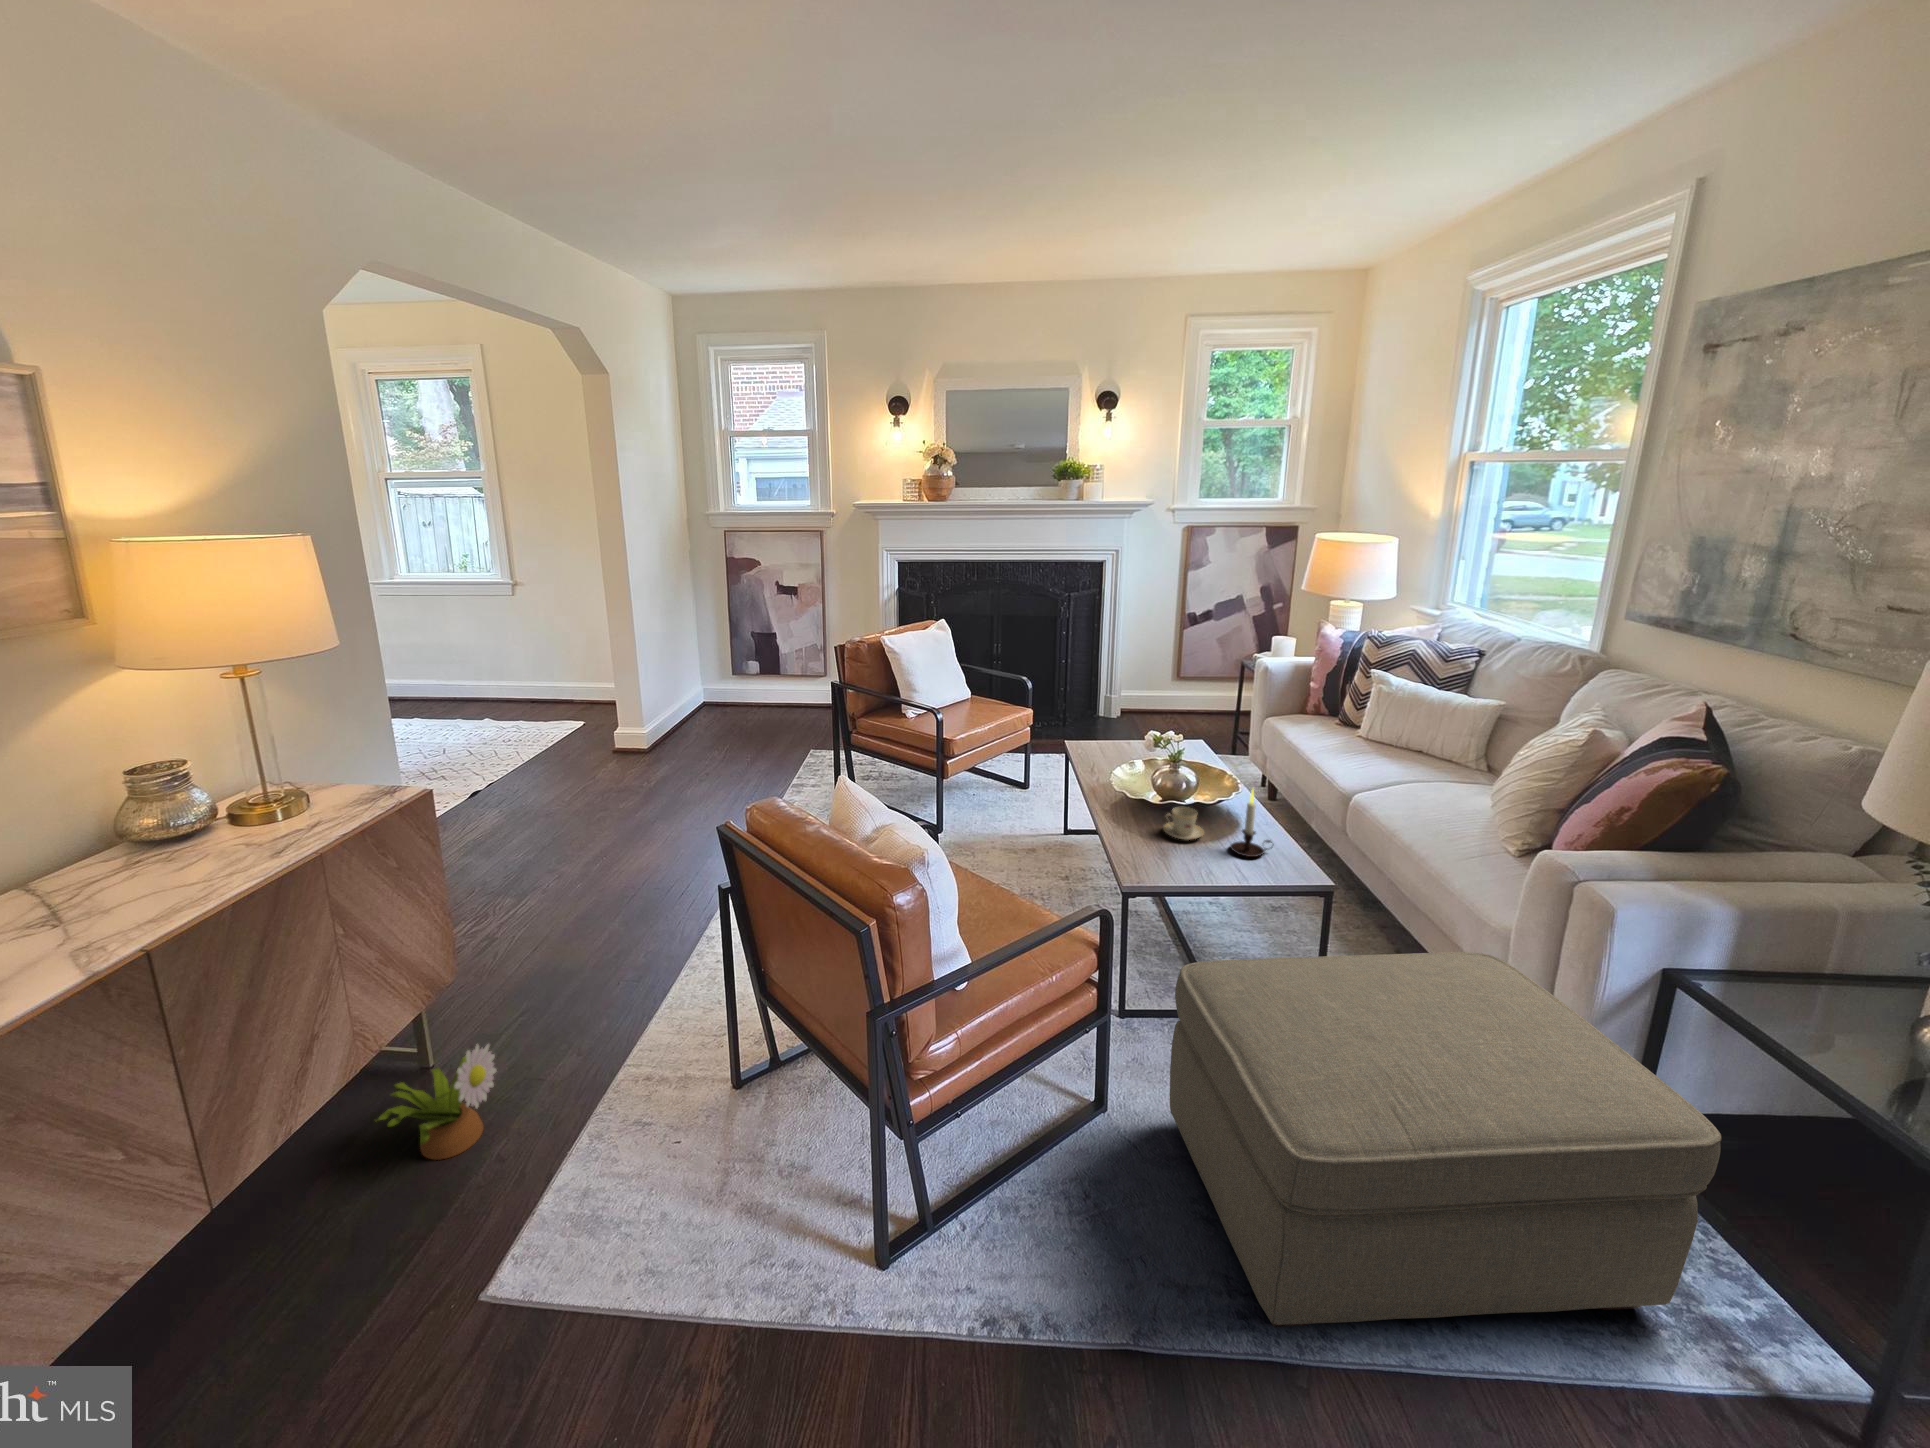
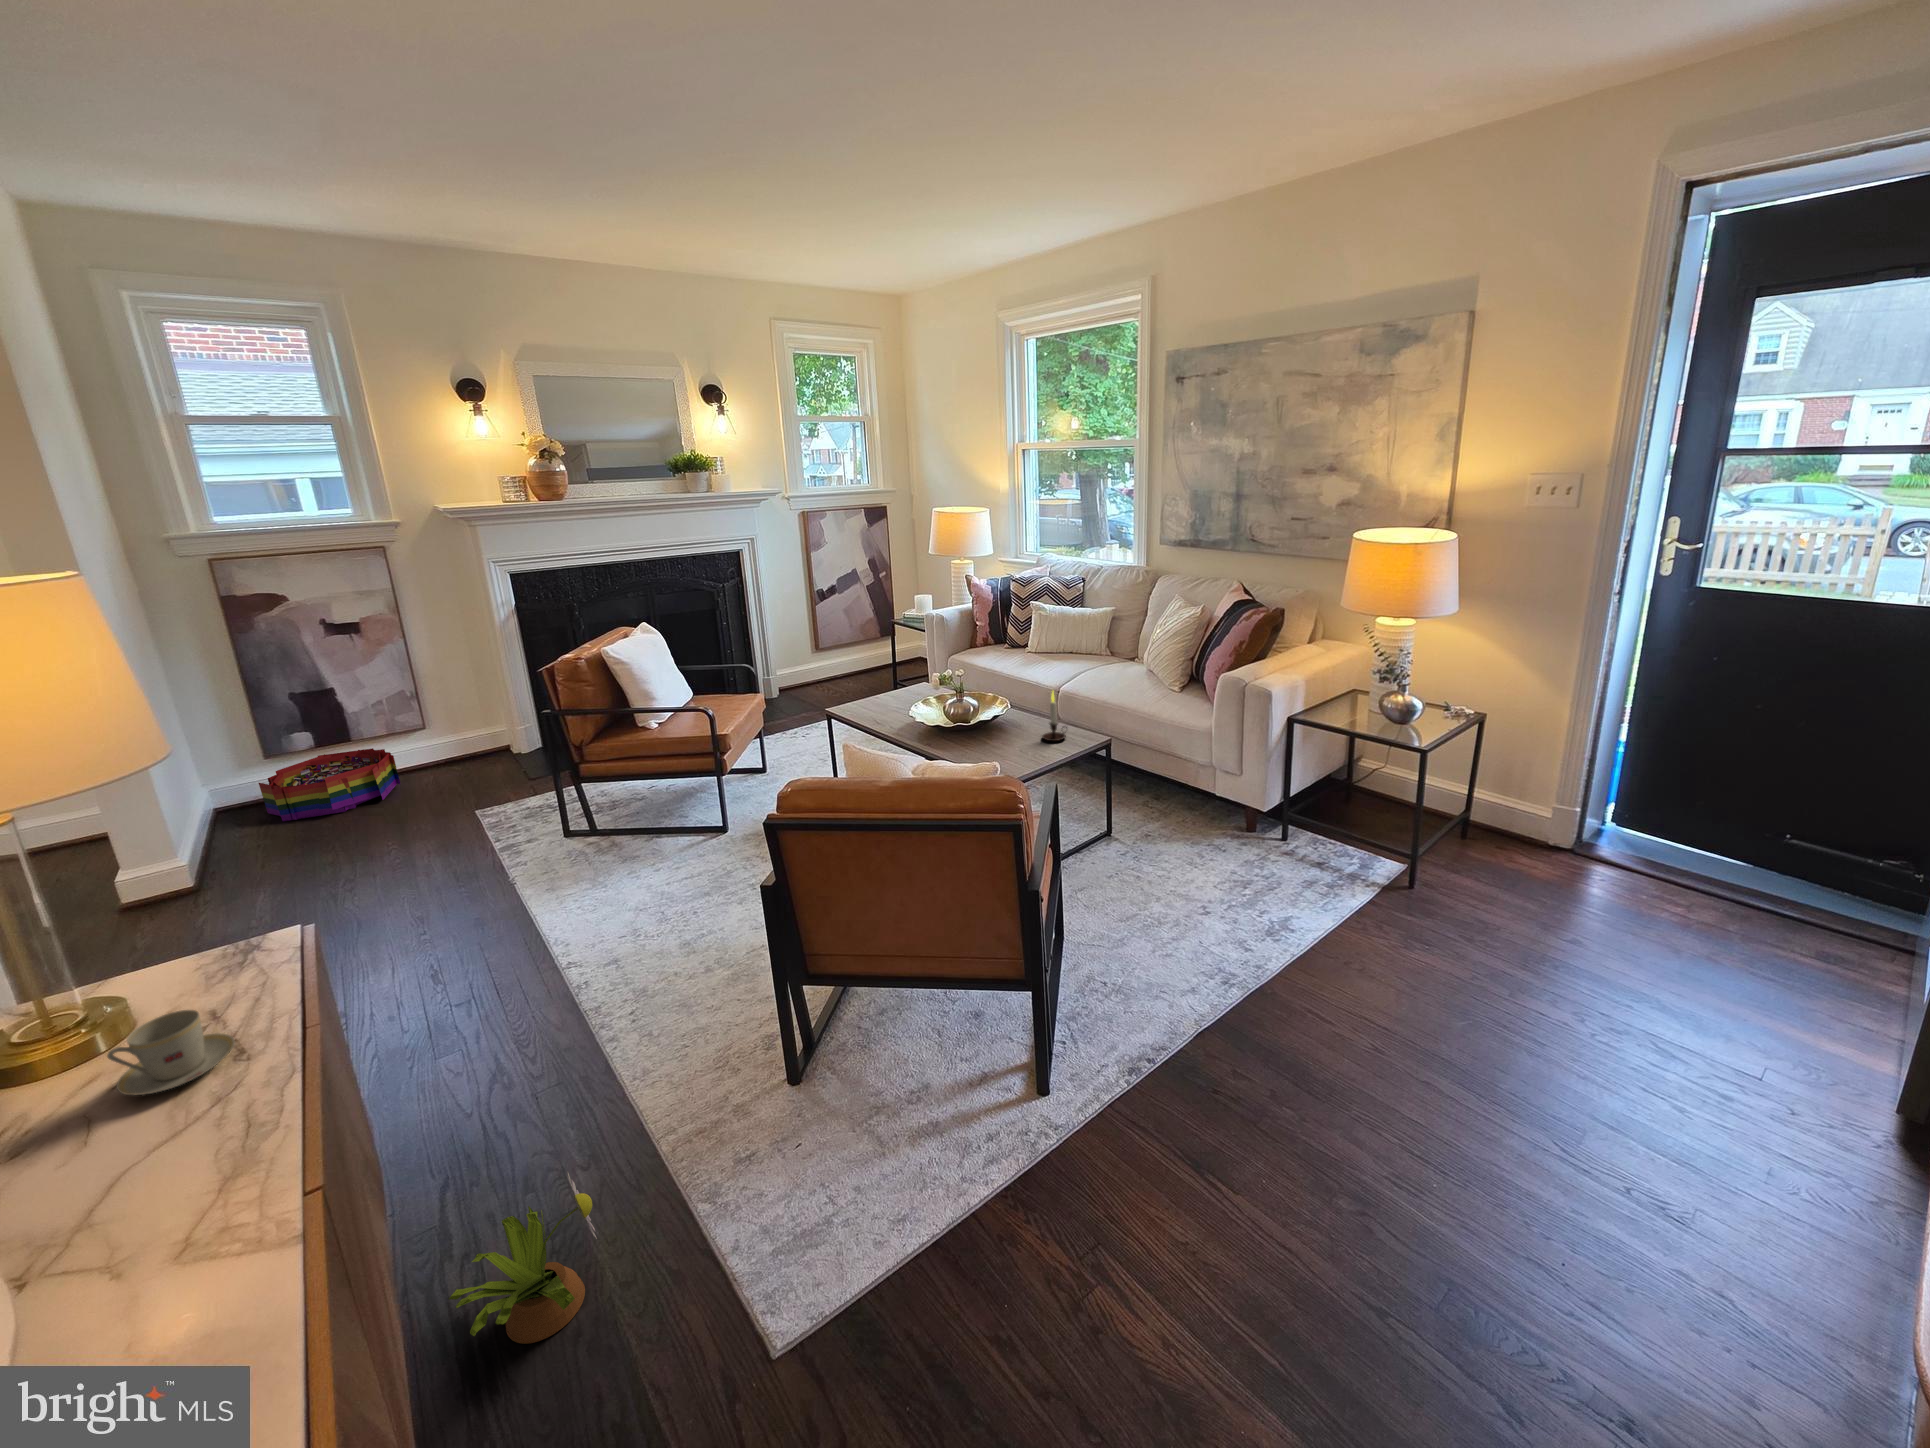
storage bin: none [719,678,796,722] -> present [259,748,400,821]
teacup: present [1163,807,1204,840] -> present [107,1010,235,1095]
ottoman: present [1170,952,1721,1327] -> none [1103,745,1355,979]

